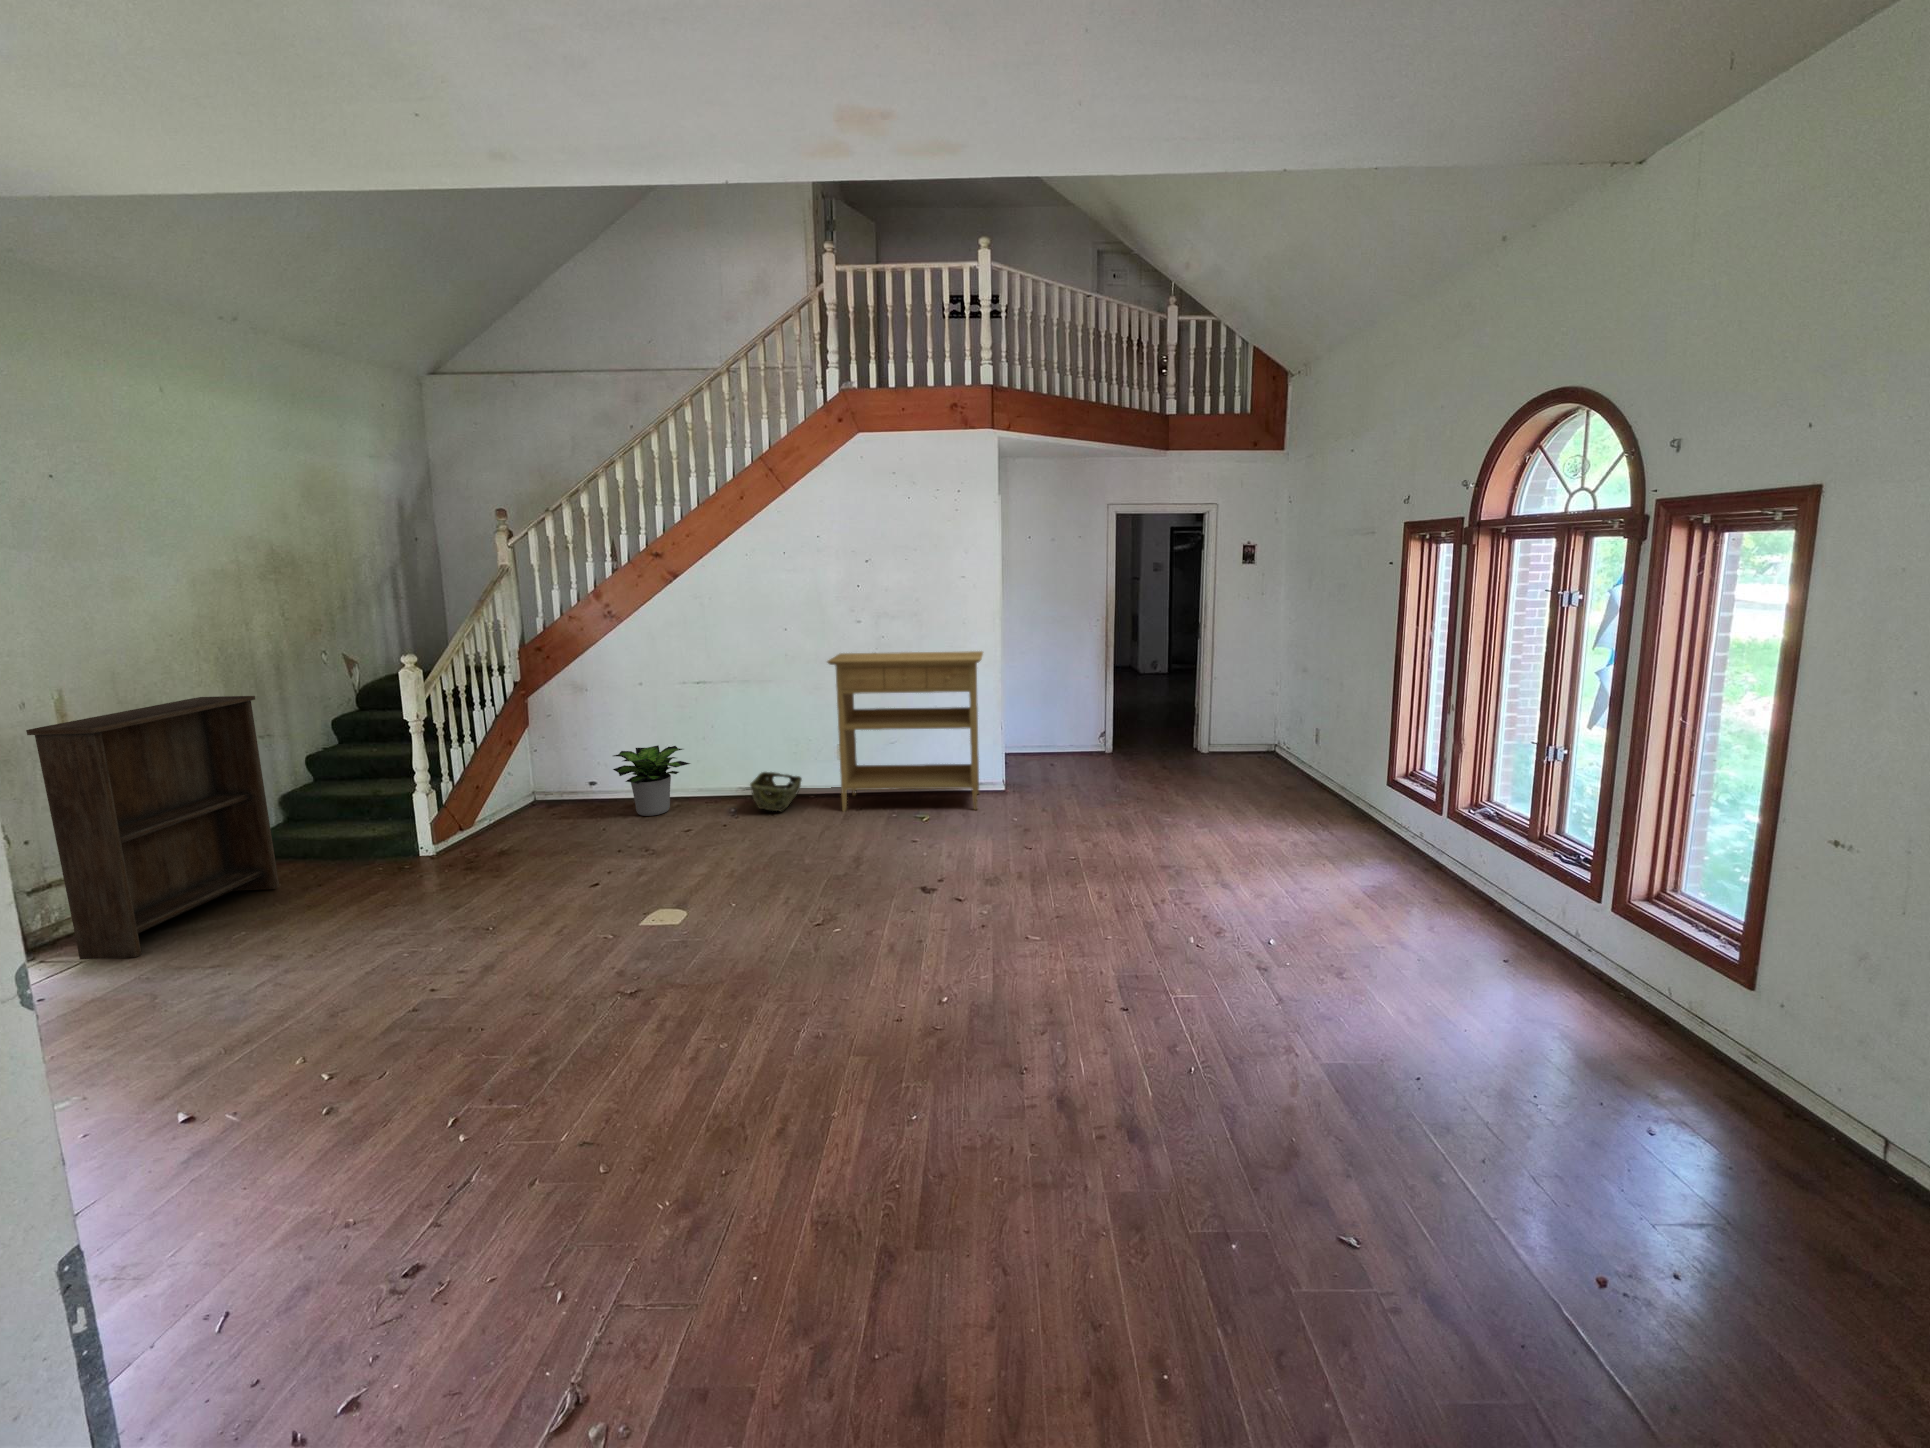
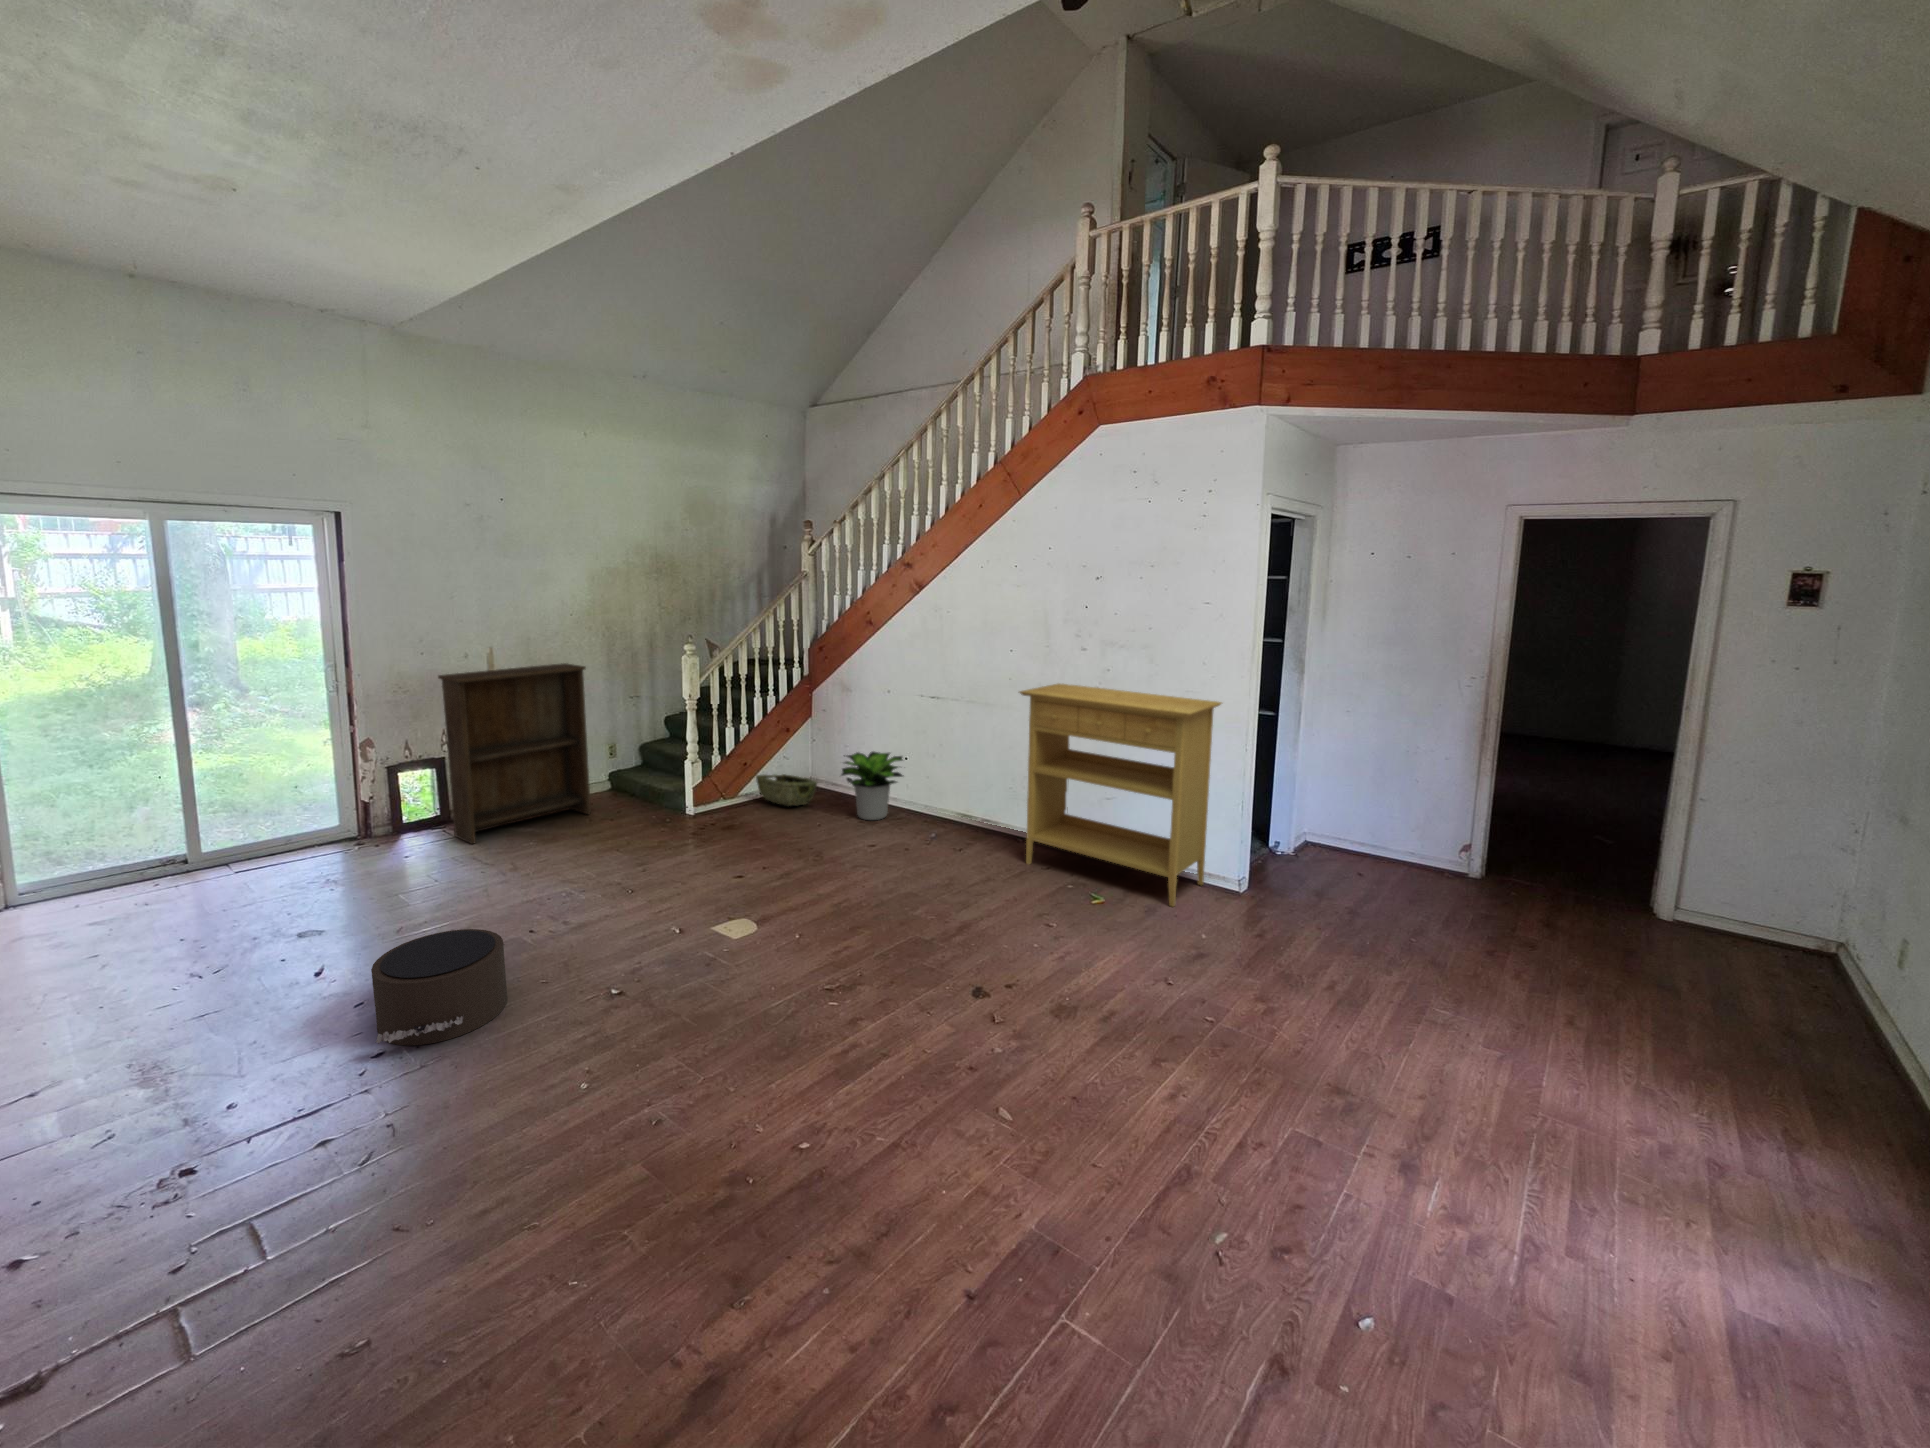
woven basket: present [750,772,802,811] -> present [756,774,817,806]
pouf: none [349,967,524,1104] -> present [371,929,507,1046]

